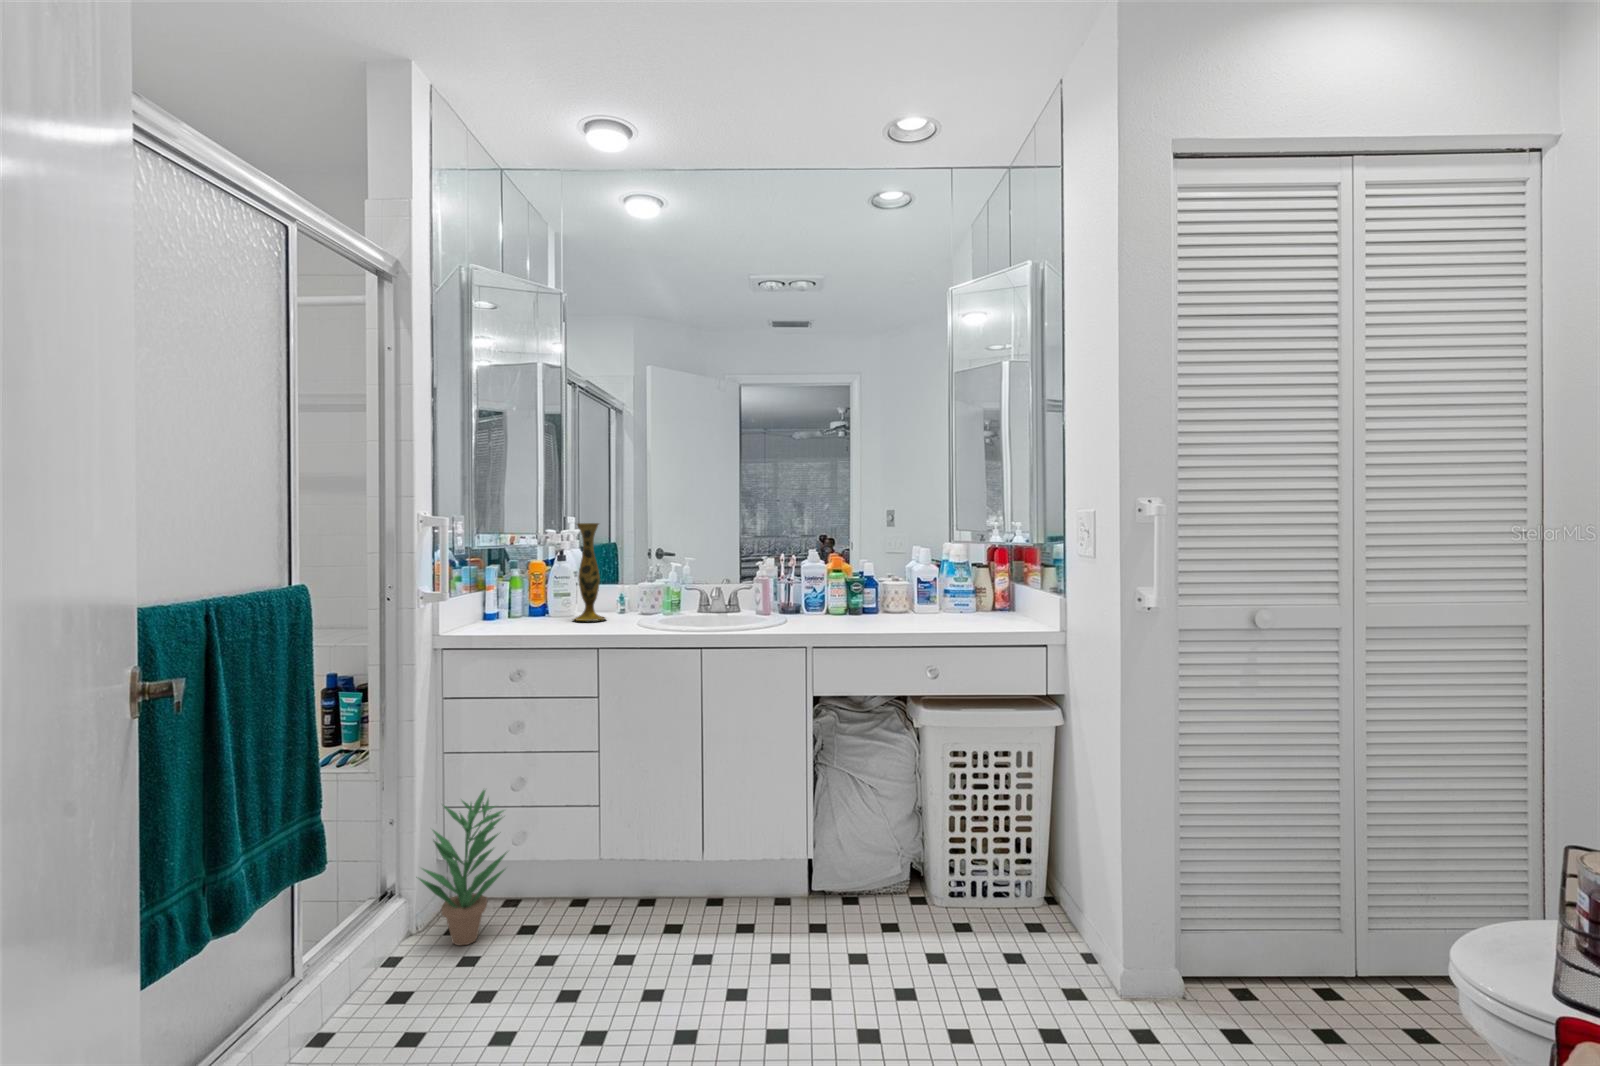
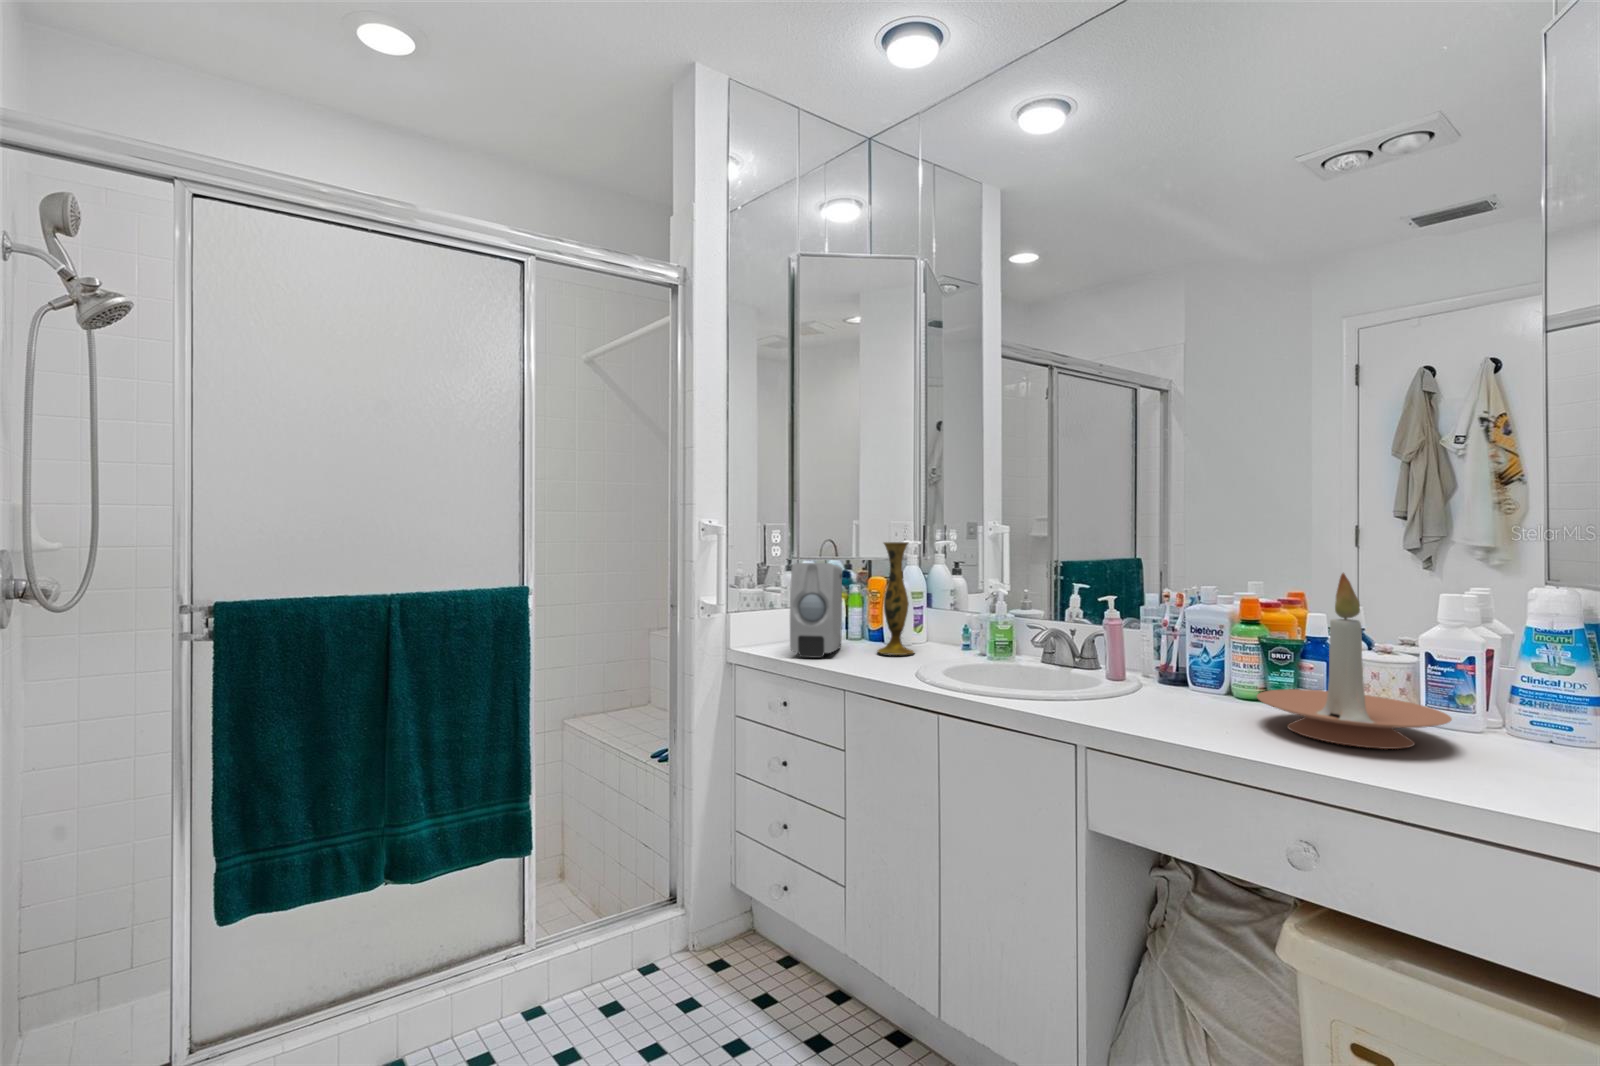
candle holder: none [865,538,940,621] -> present [1257,573,1452,749]
soap dispenser: none [493,542,554,630] -> present [790,563,842,658]
potted plant: present [416,790,506,945] -> none [672,817,754,976]

